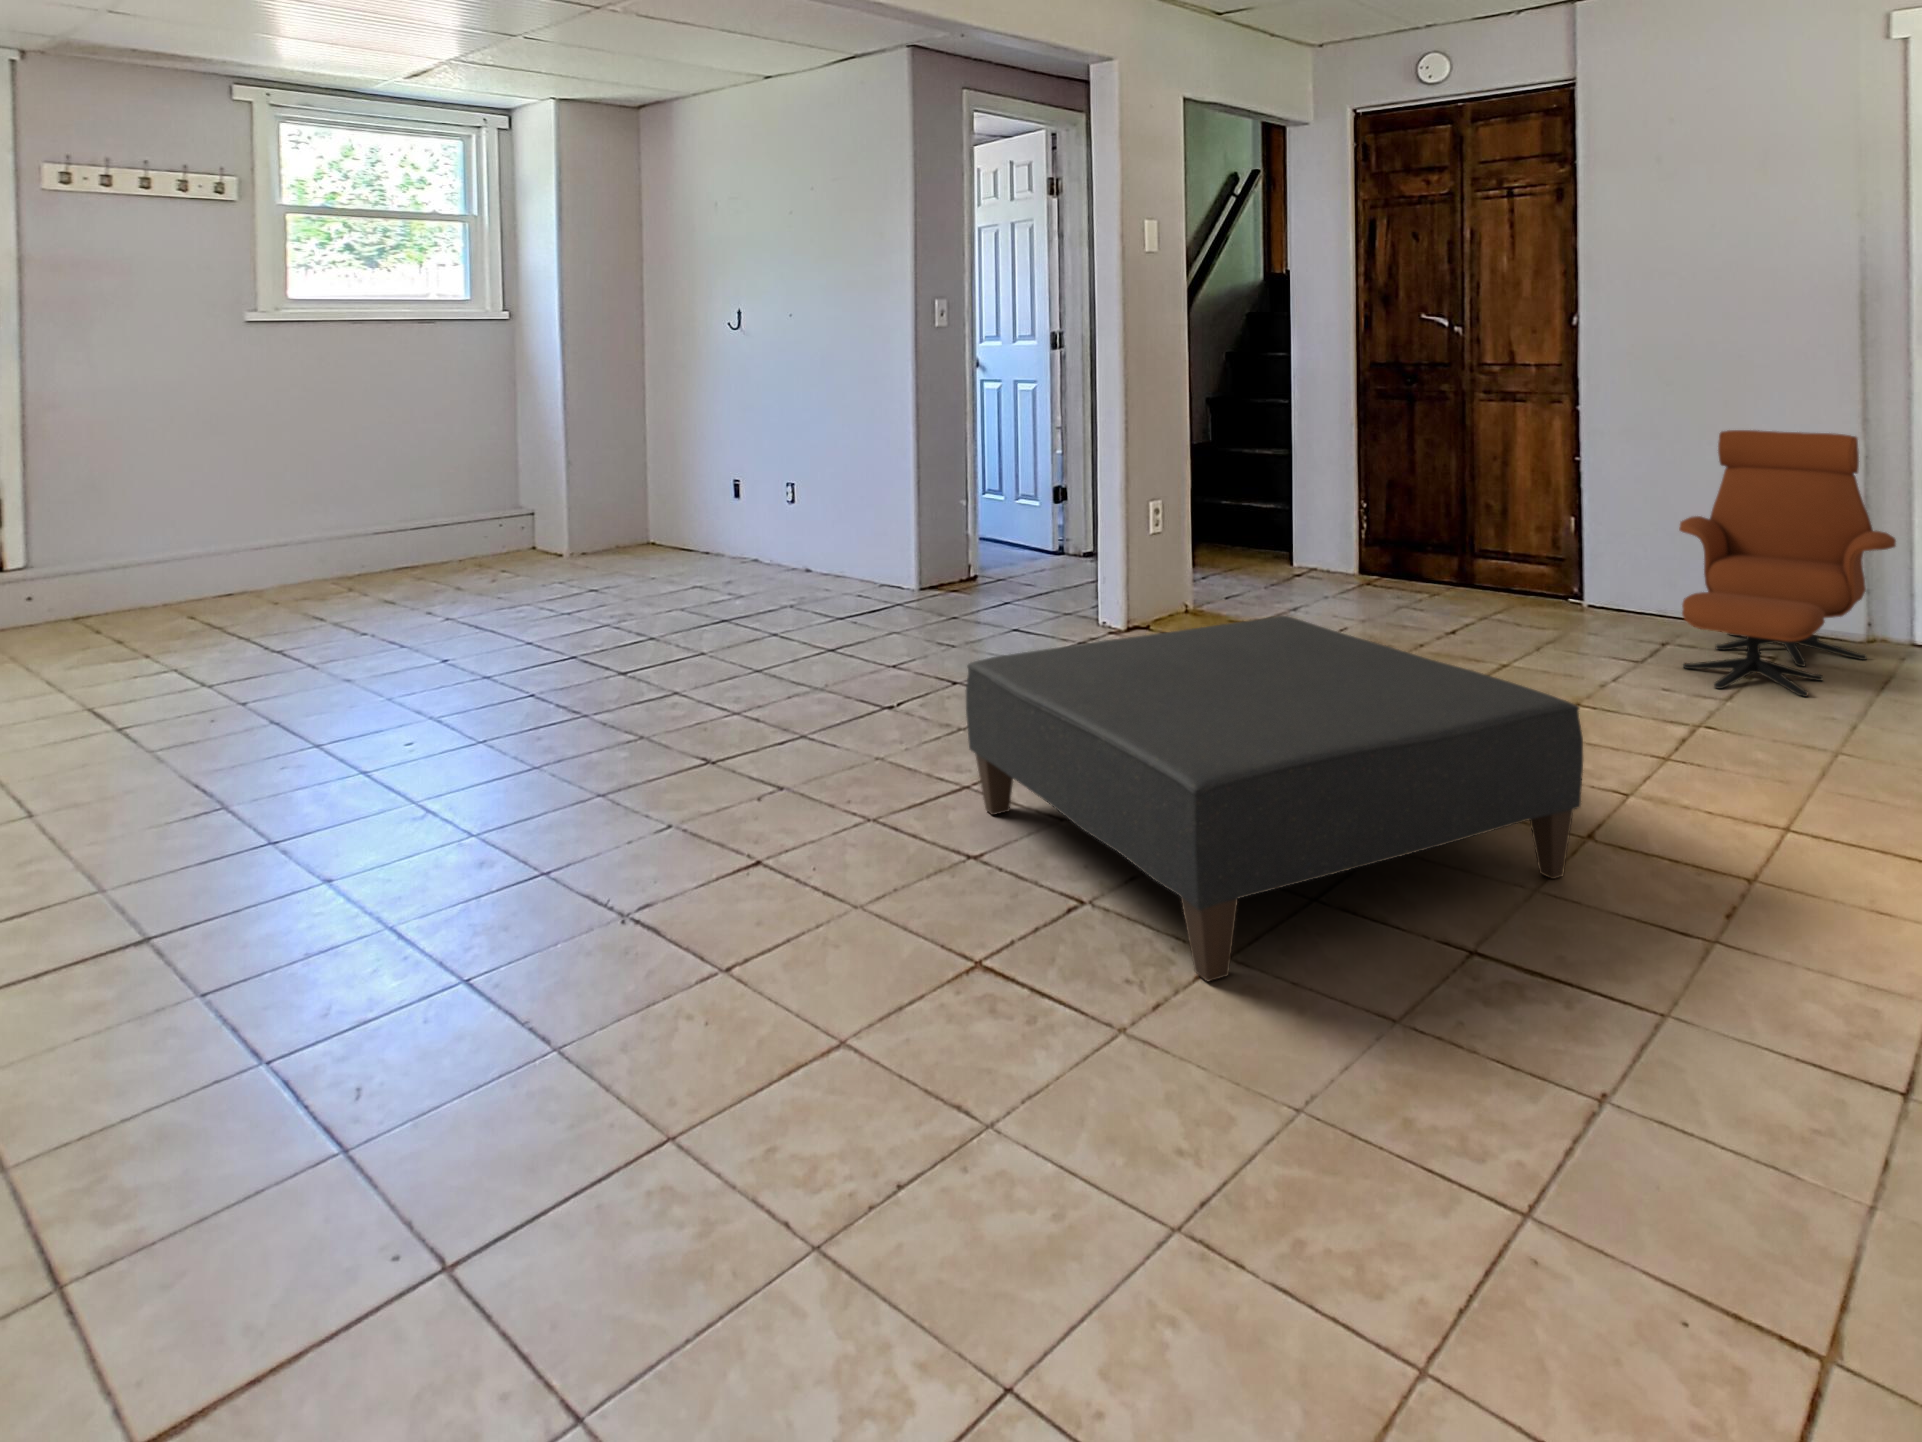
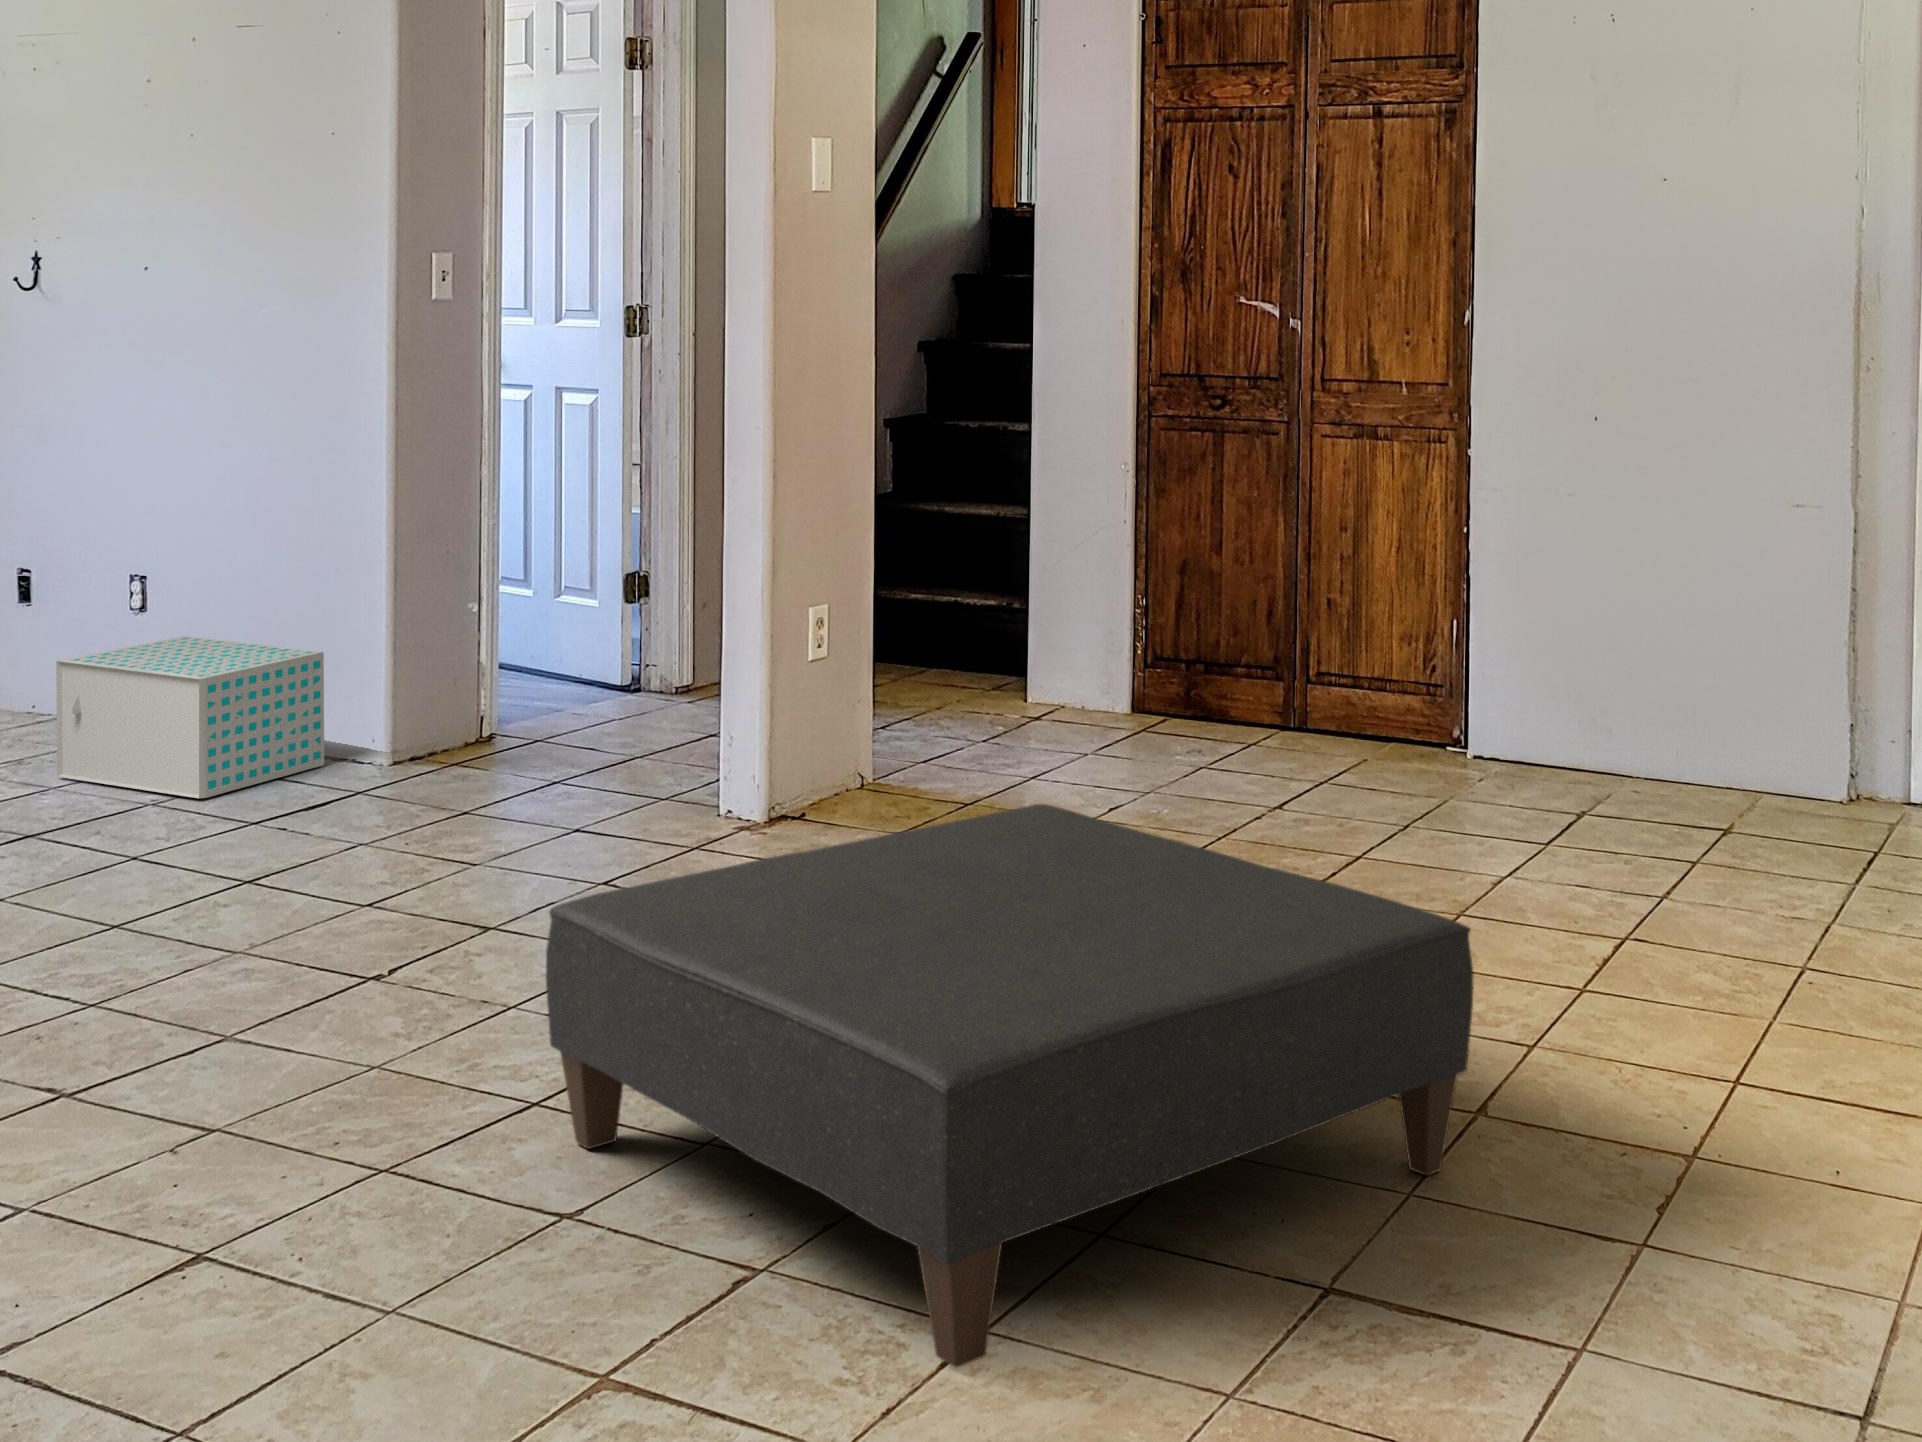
lounge chair: present [1679,430,1896,697] -> none [1603,492,1886,886]
storage box: none [744,514,884,603] -> present [56,636,324,798]

